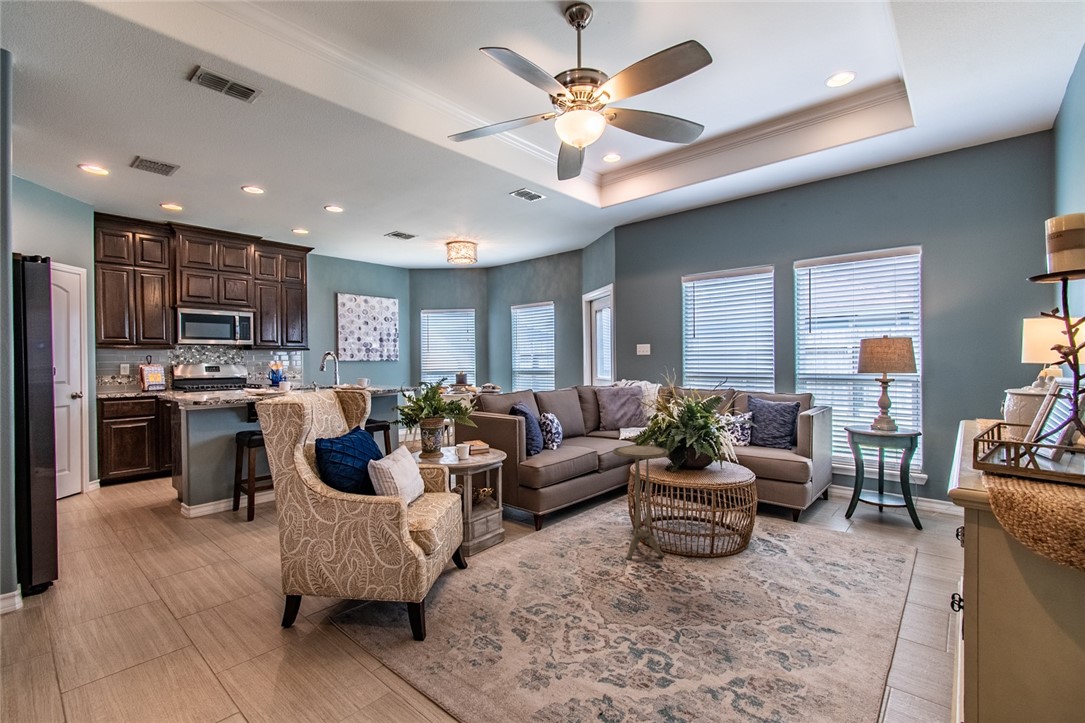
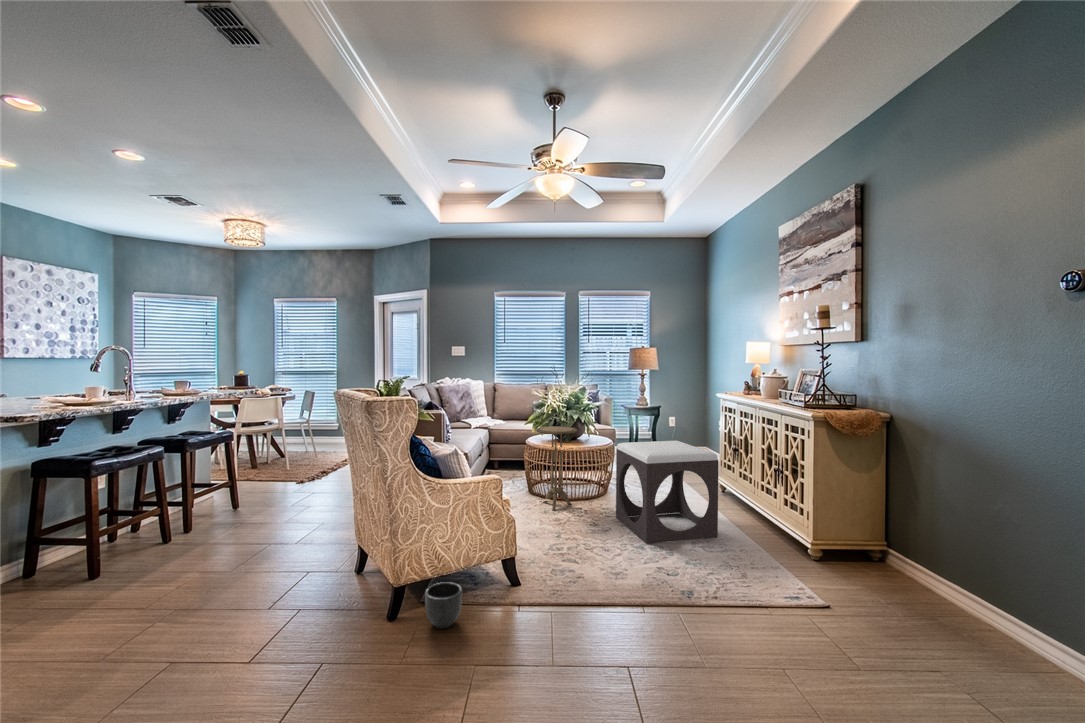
footstool: none [667,483,816,692] -> present [616,441,719,544]
planter: none [280,606,325,660] -> present [425,582,462,629]

